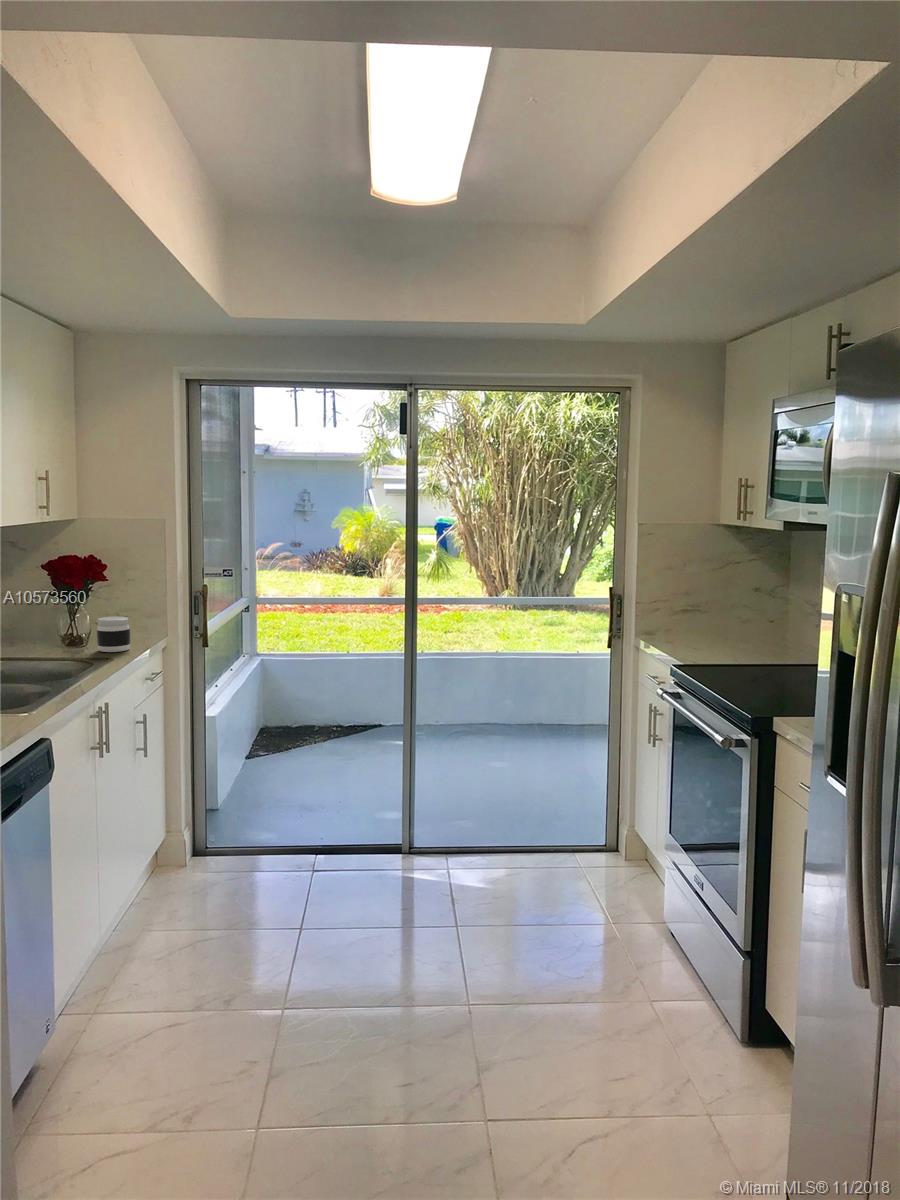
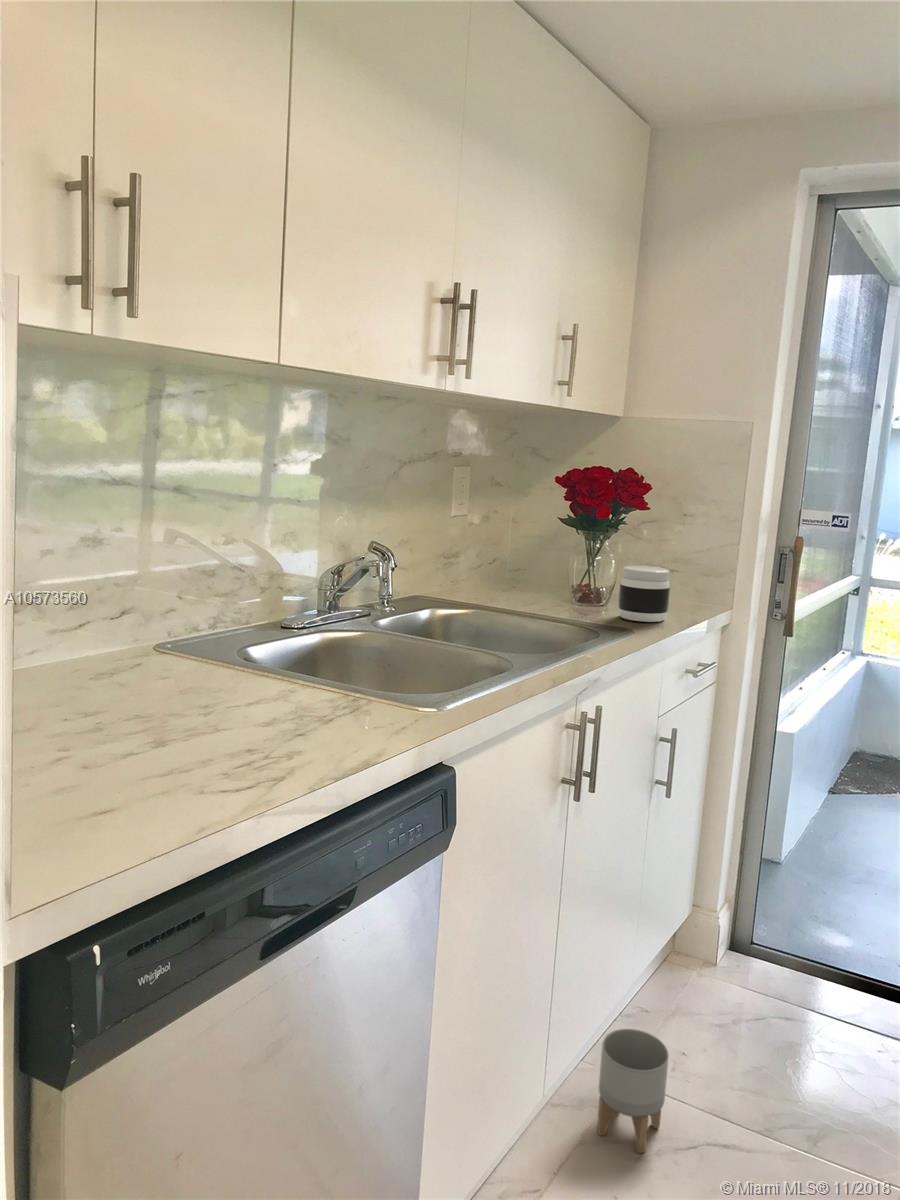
planter: none [131,891,172,958] -> present [597,1029,669,1153]

